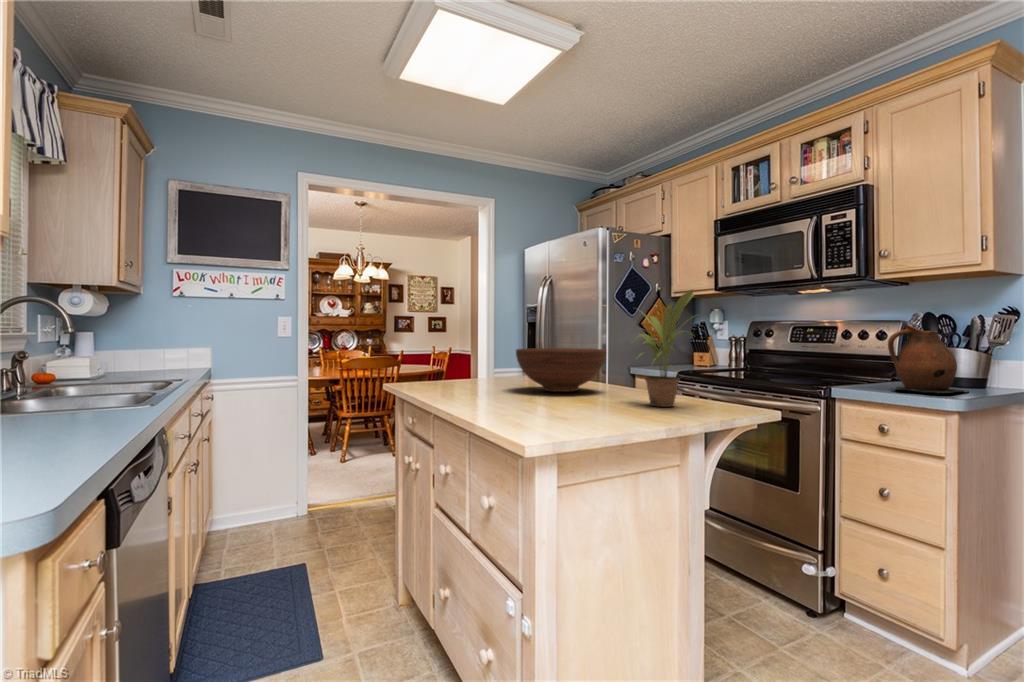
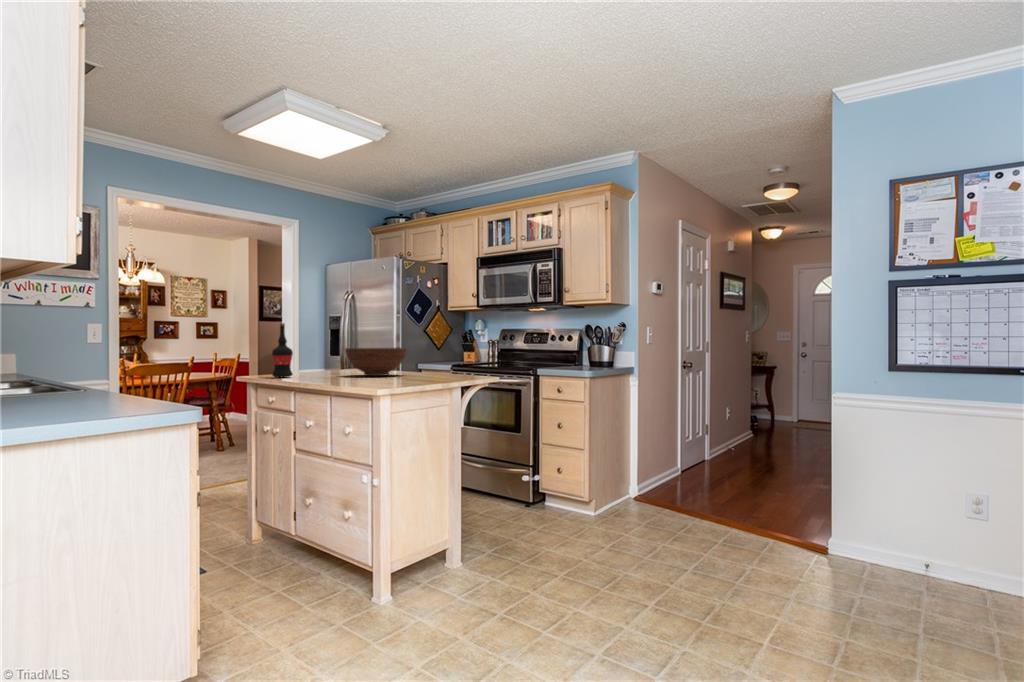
potted plant: present [637,290,694,407] -> none [424,313,467,378]
wine bottle: none [419,314,446,389] -> present [272,323,293,377]
ceramic pitcher: present [888,324,969,394] -> none [565,331,601,369]

